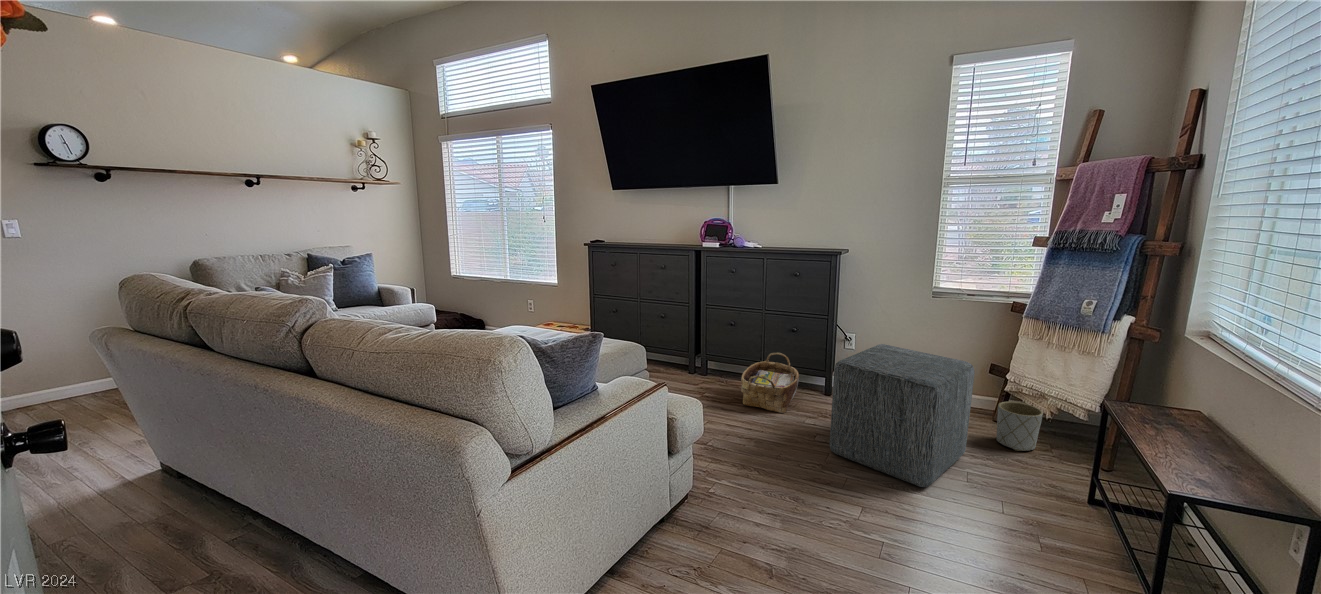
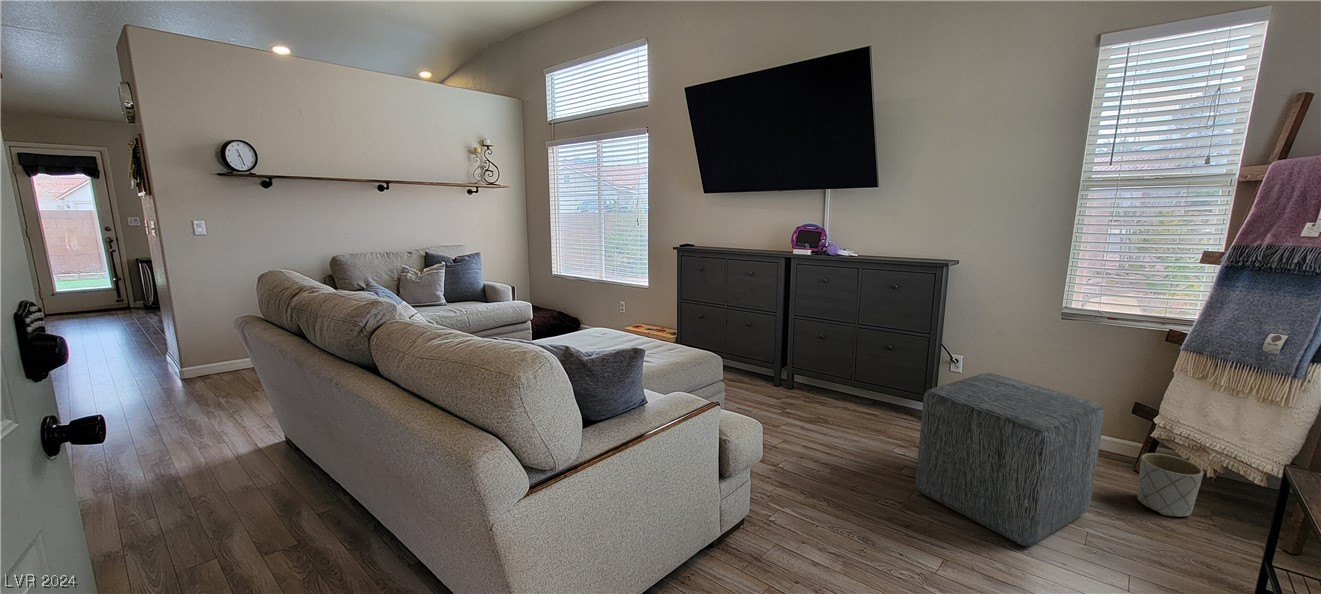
woven basket: present [741,353,799,413] -> none [825,372,892,440]

